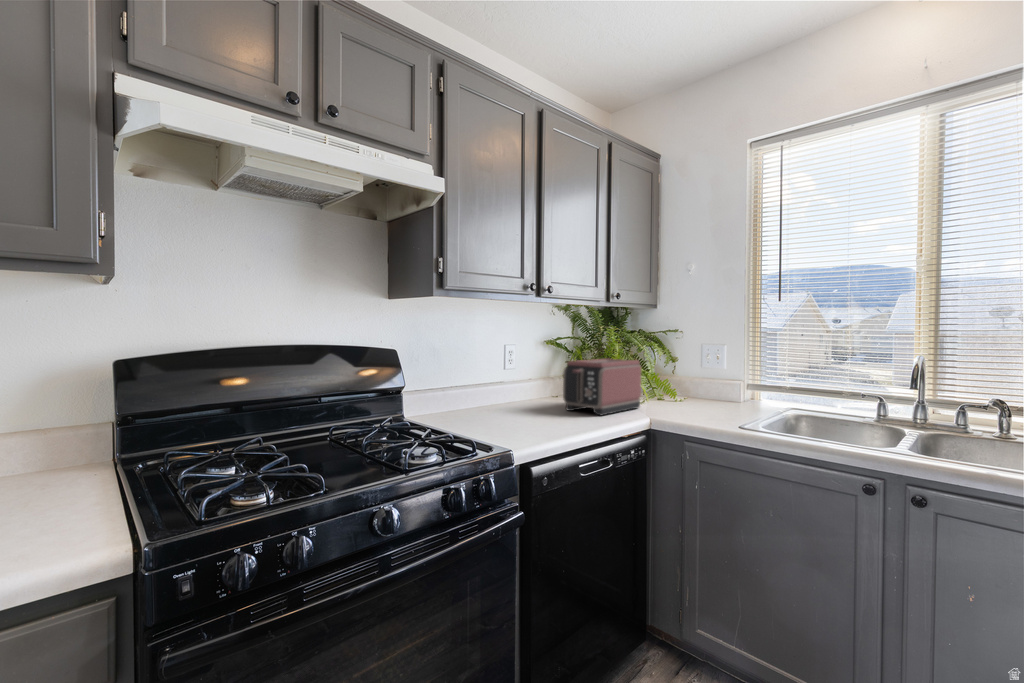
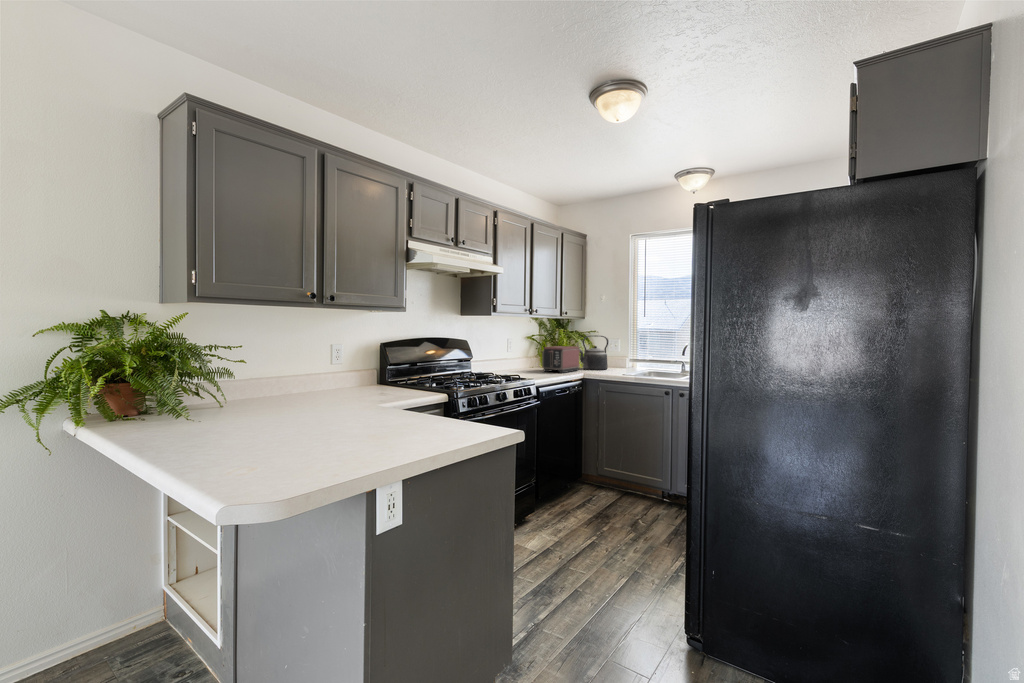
kettle: none [641,339,702,406] -> present [579,336,608,370]

